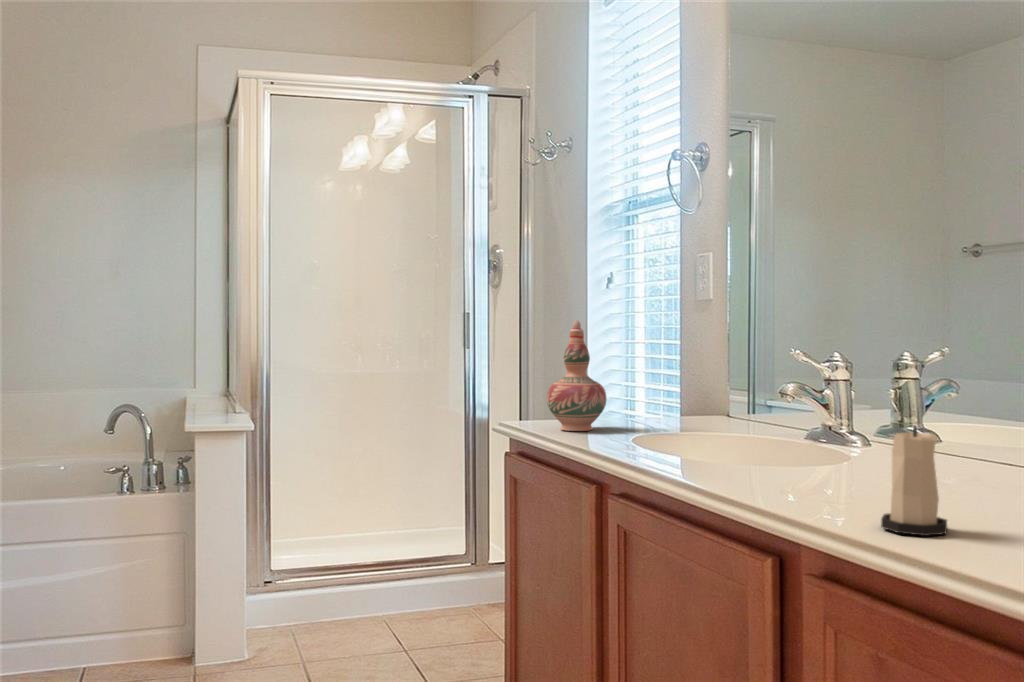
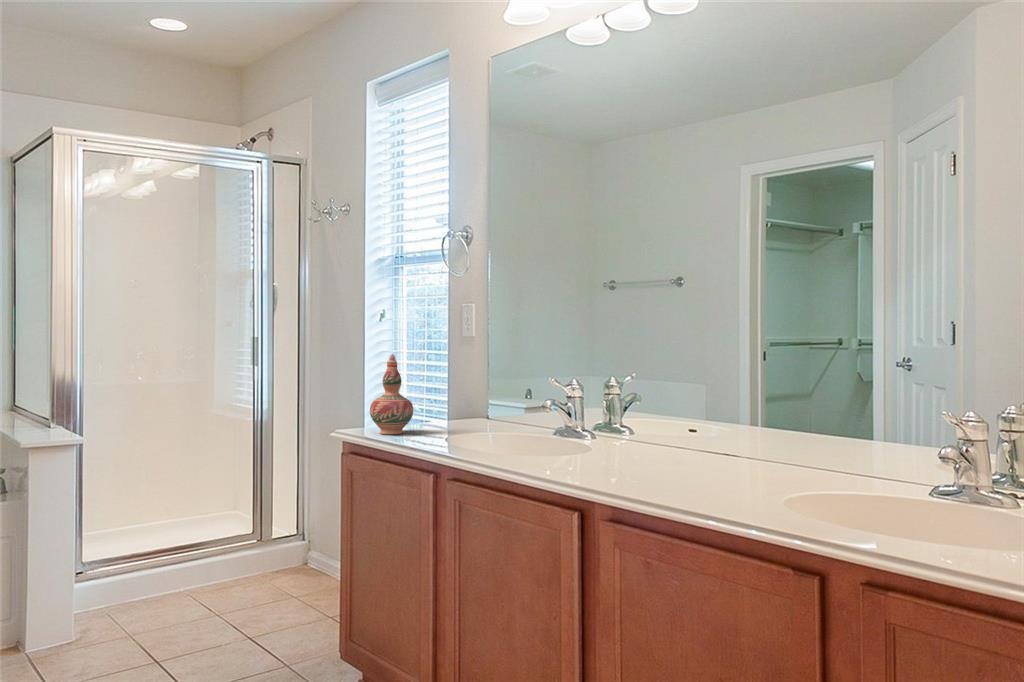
candle: present [881,426,947,536] -> none [640,430,674,491]

